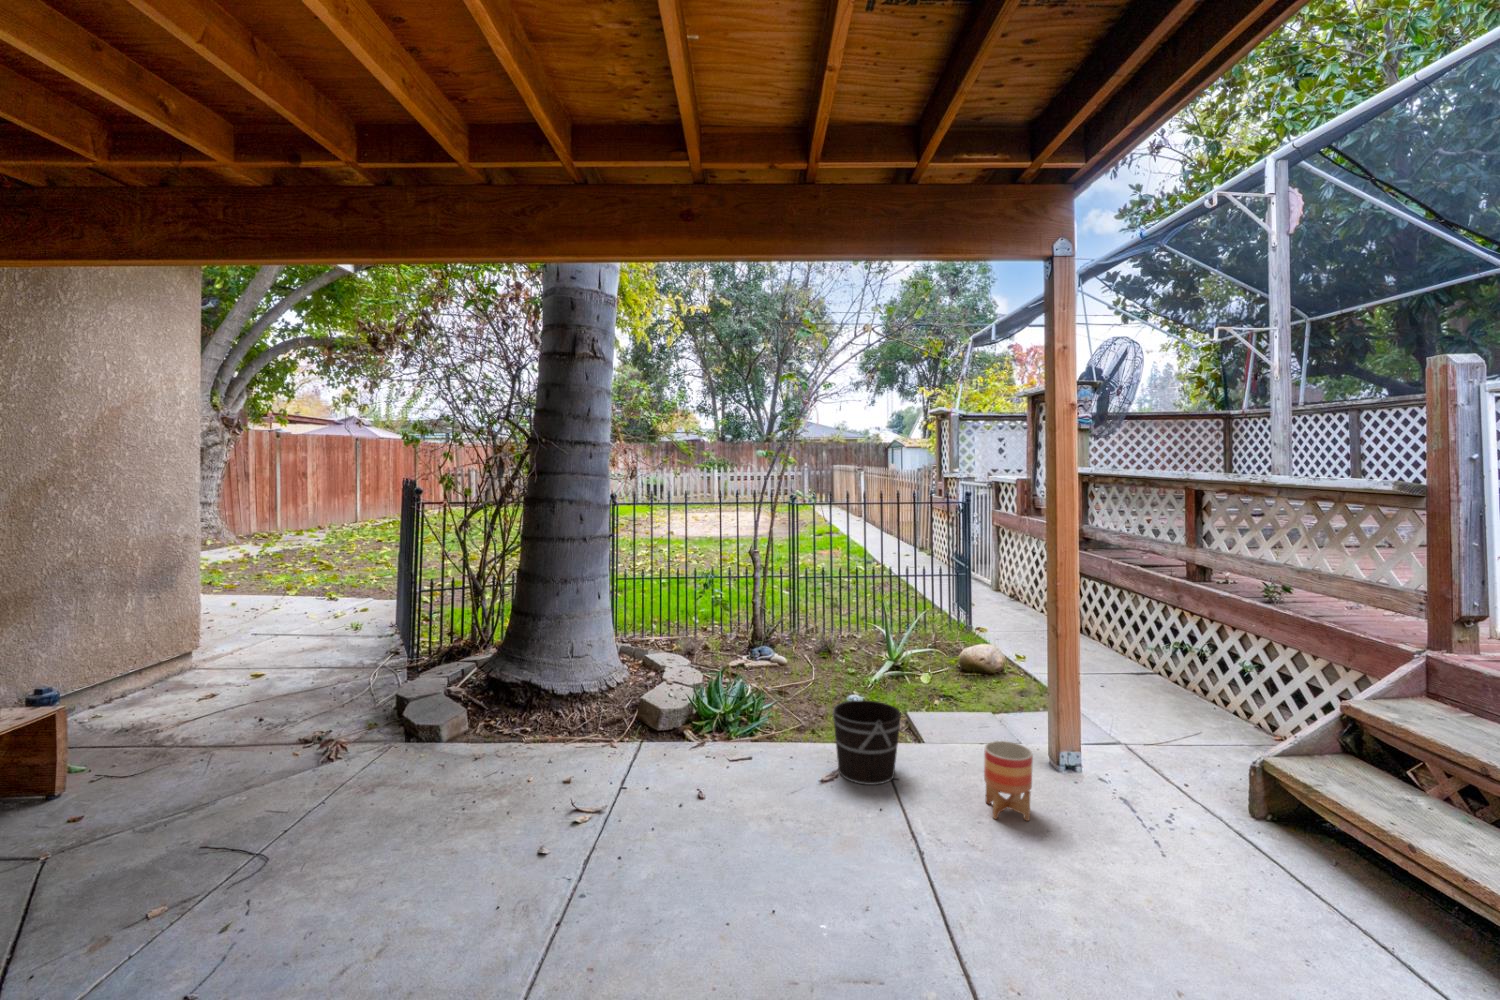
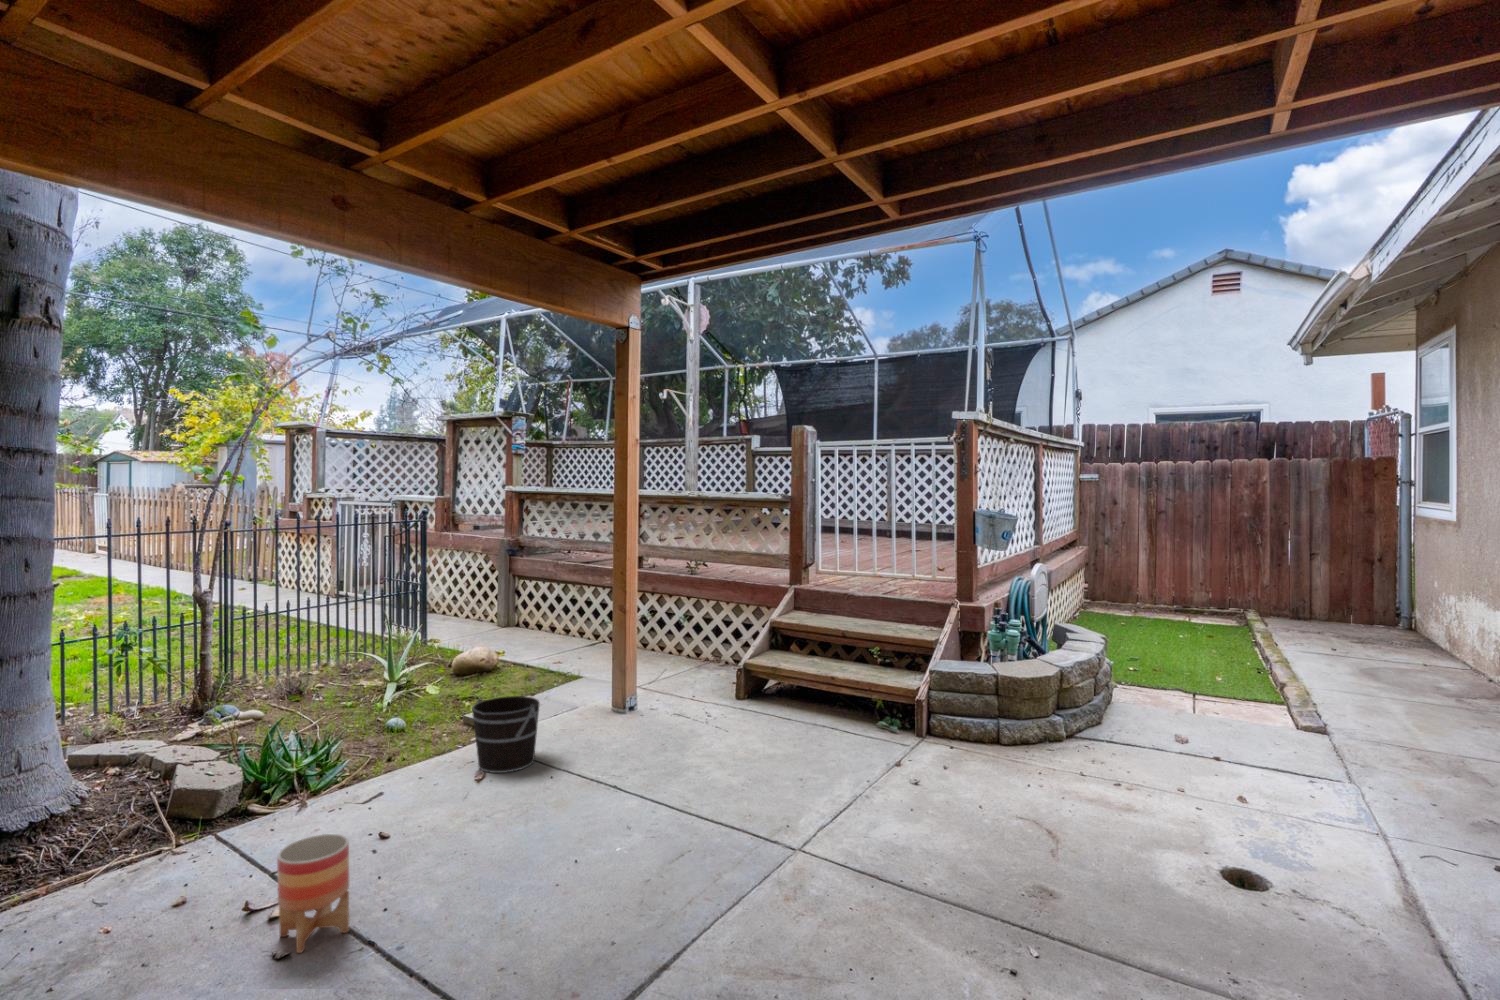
planter: present [984,741,1033,821] -> present [277,834,349,953]

